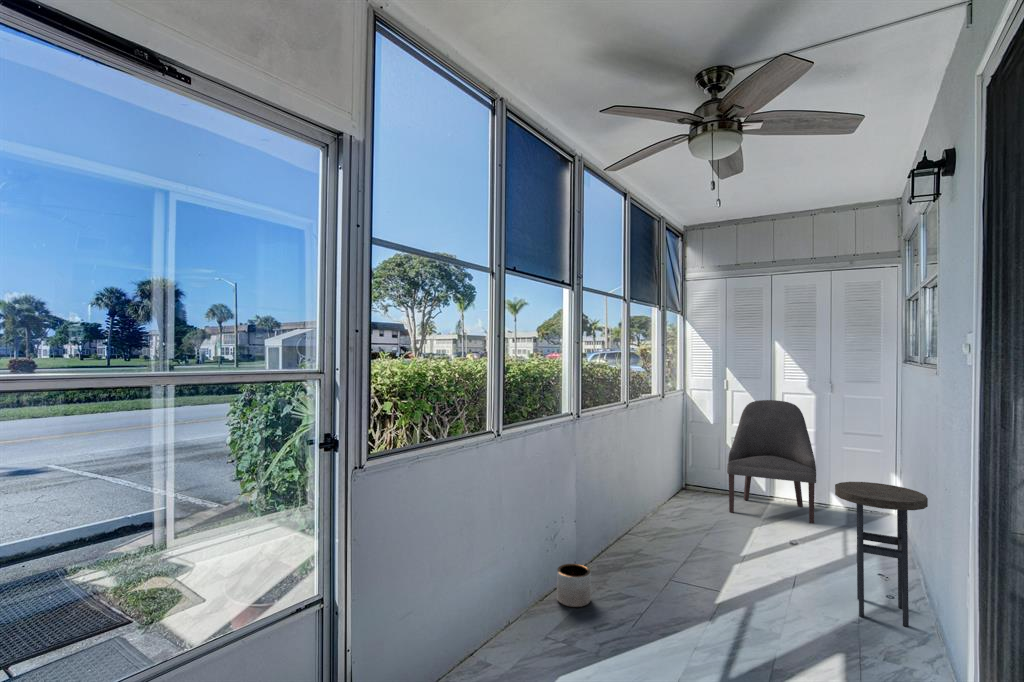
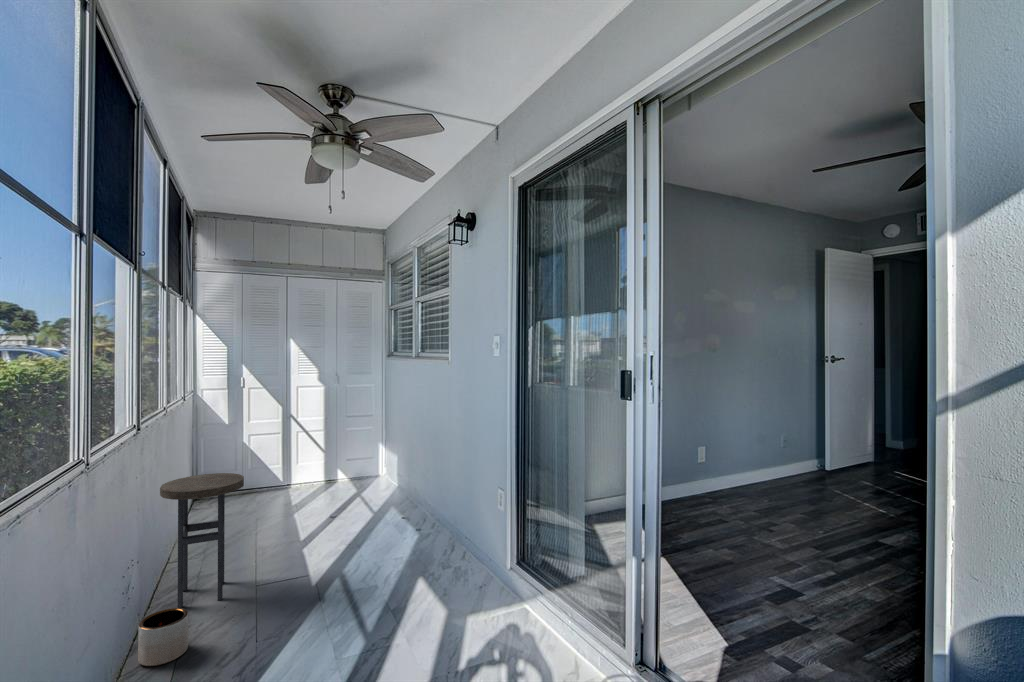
chair: present [727,400,816,524] -> none [256,394,337,508]
side table: present [835,482,928,627] -> present [160,473,244,608]

